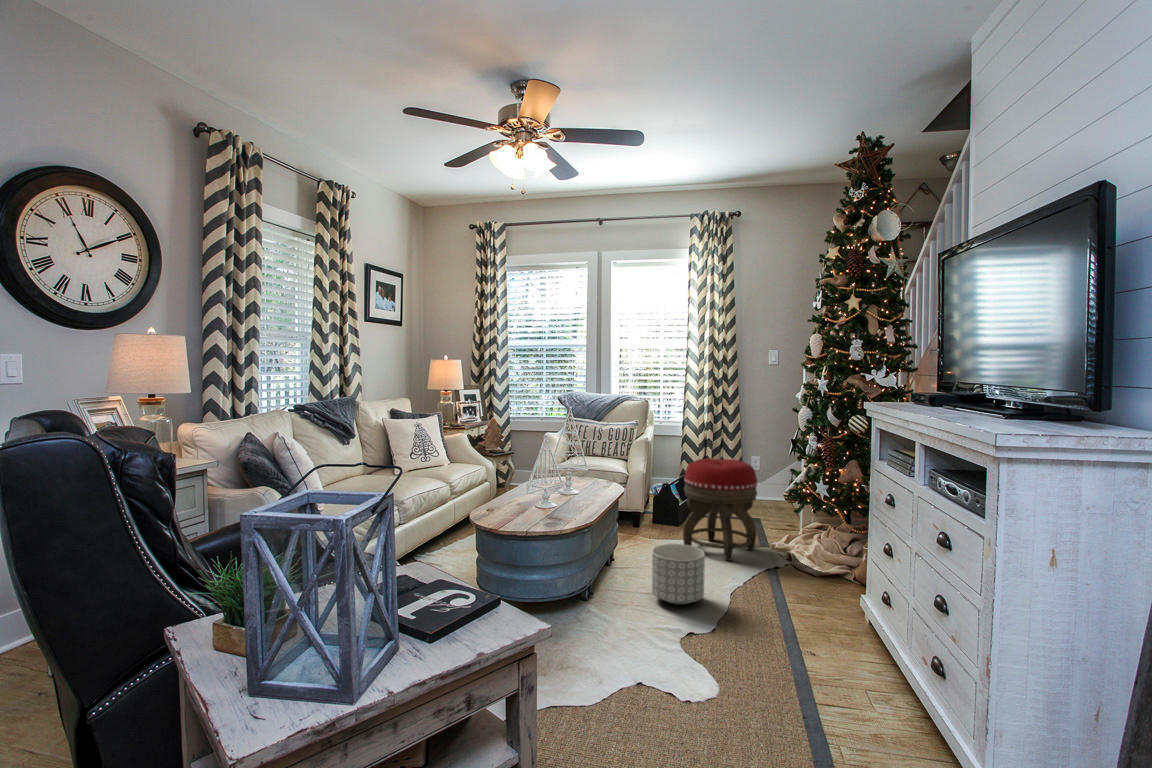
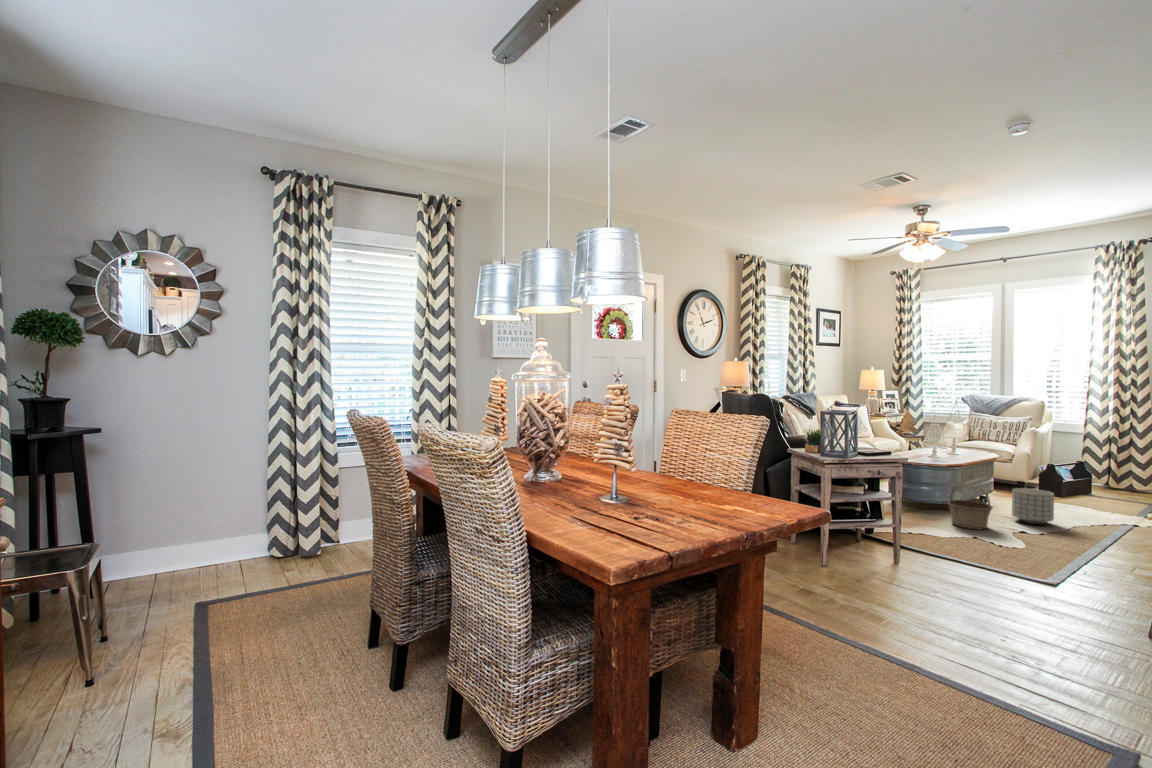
footstool: present [683,458,757,561] -> none [1059,443,1132,516]
basket: none [573,567,641,653] -> present [947,485,993,530]

